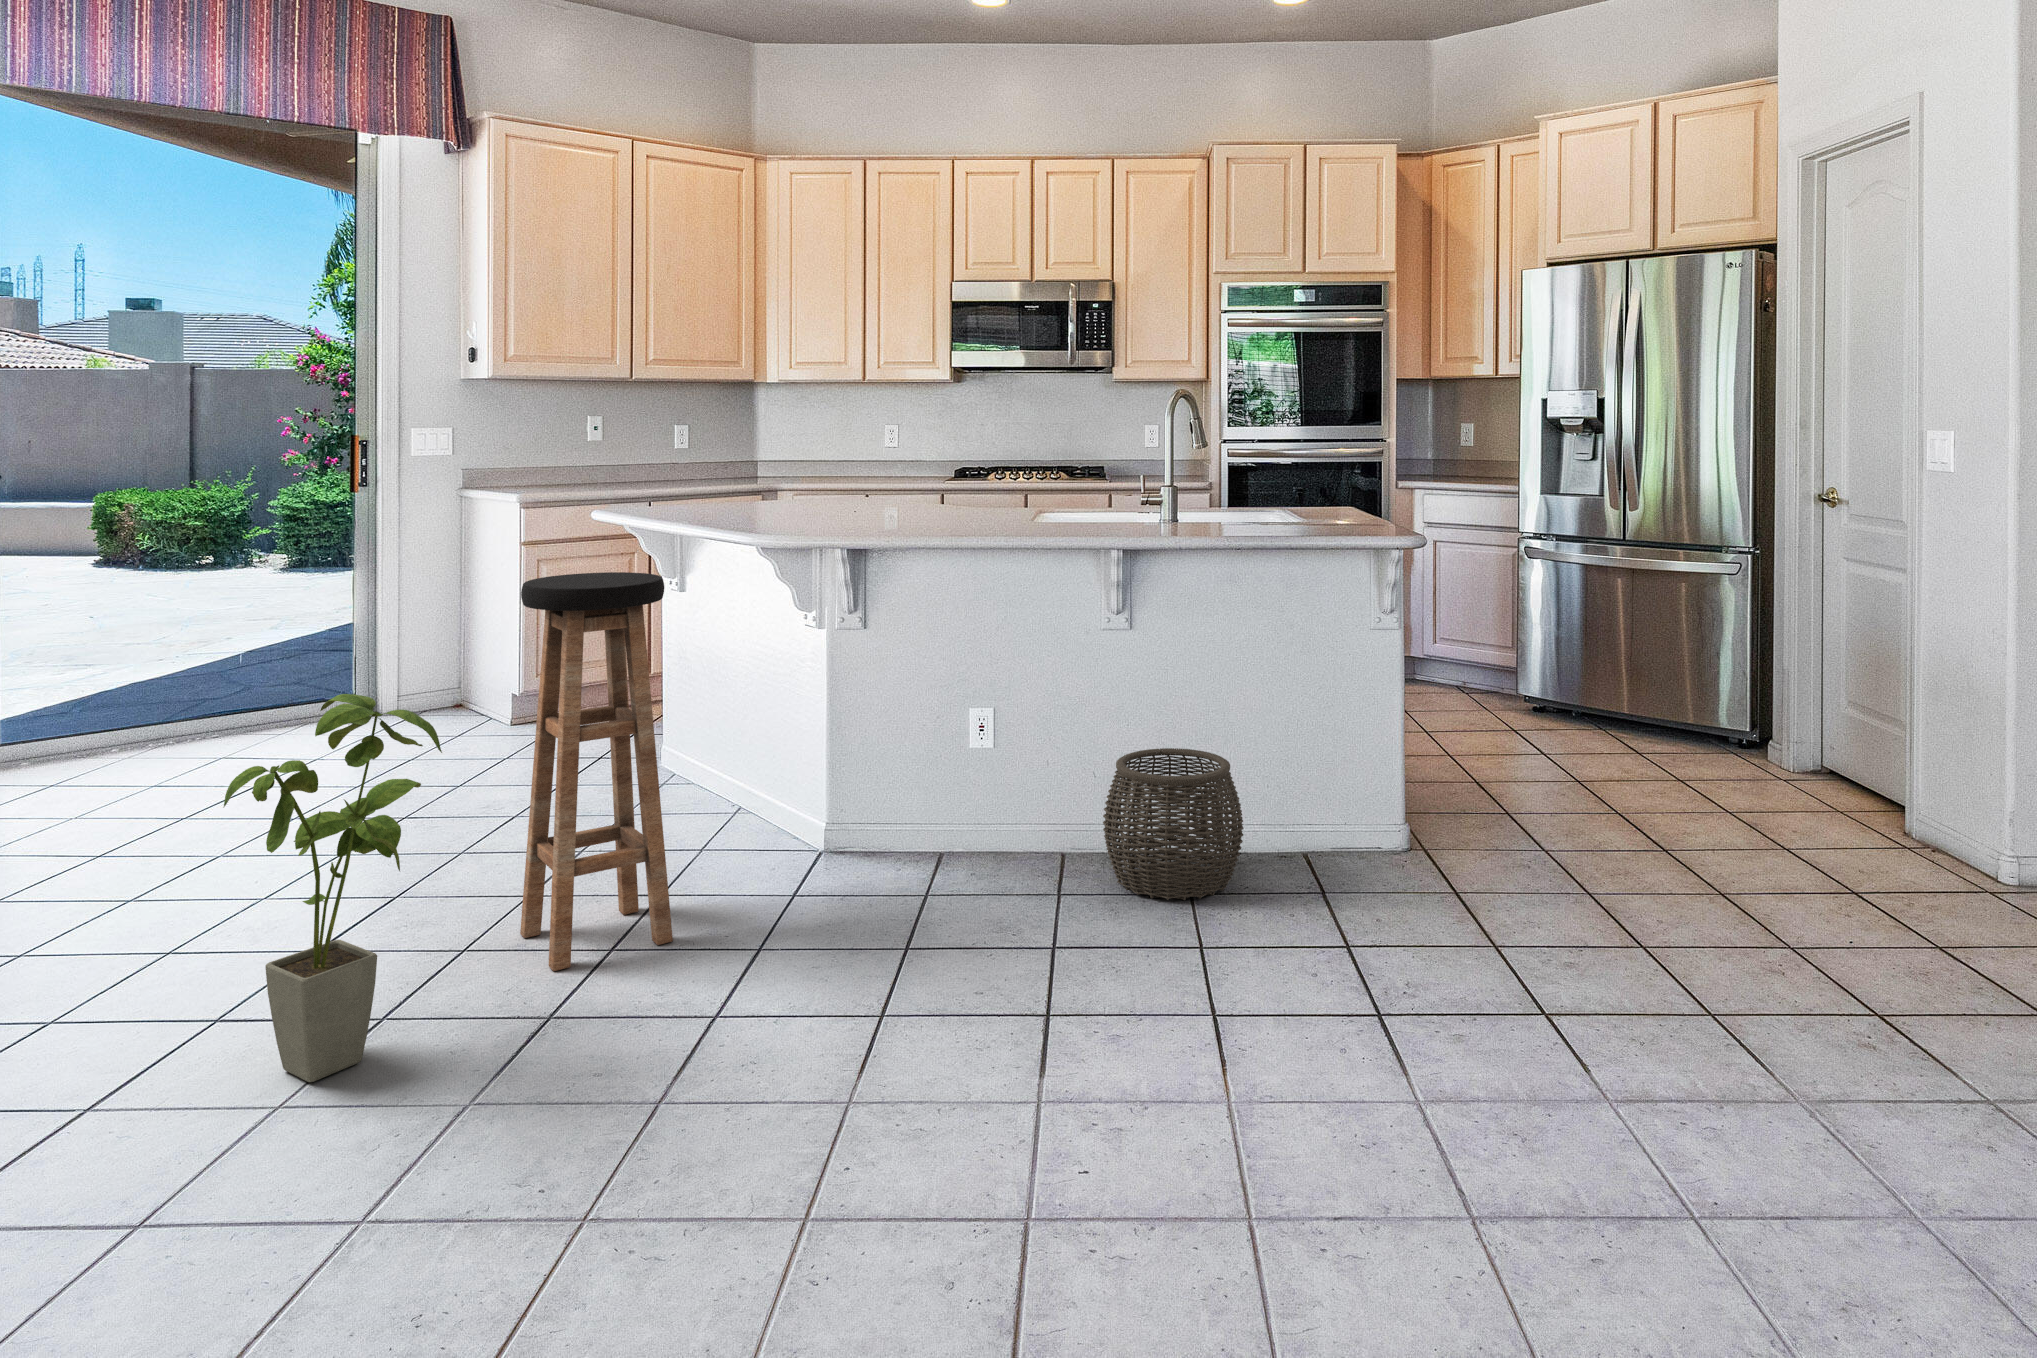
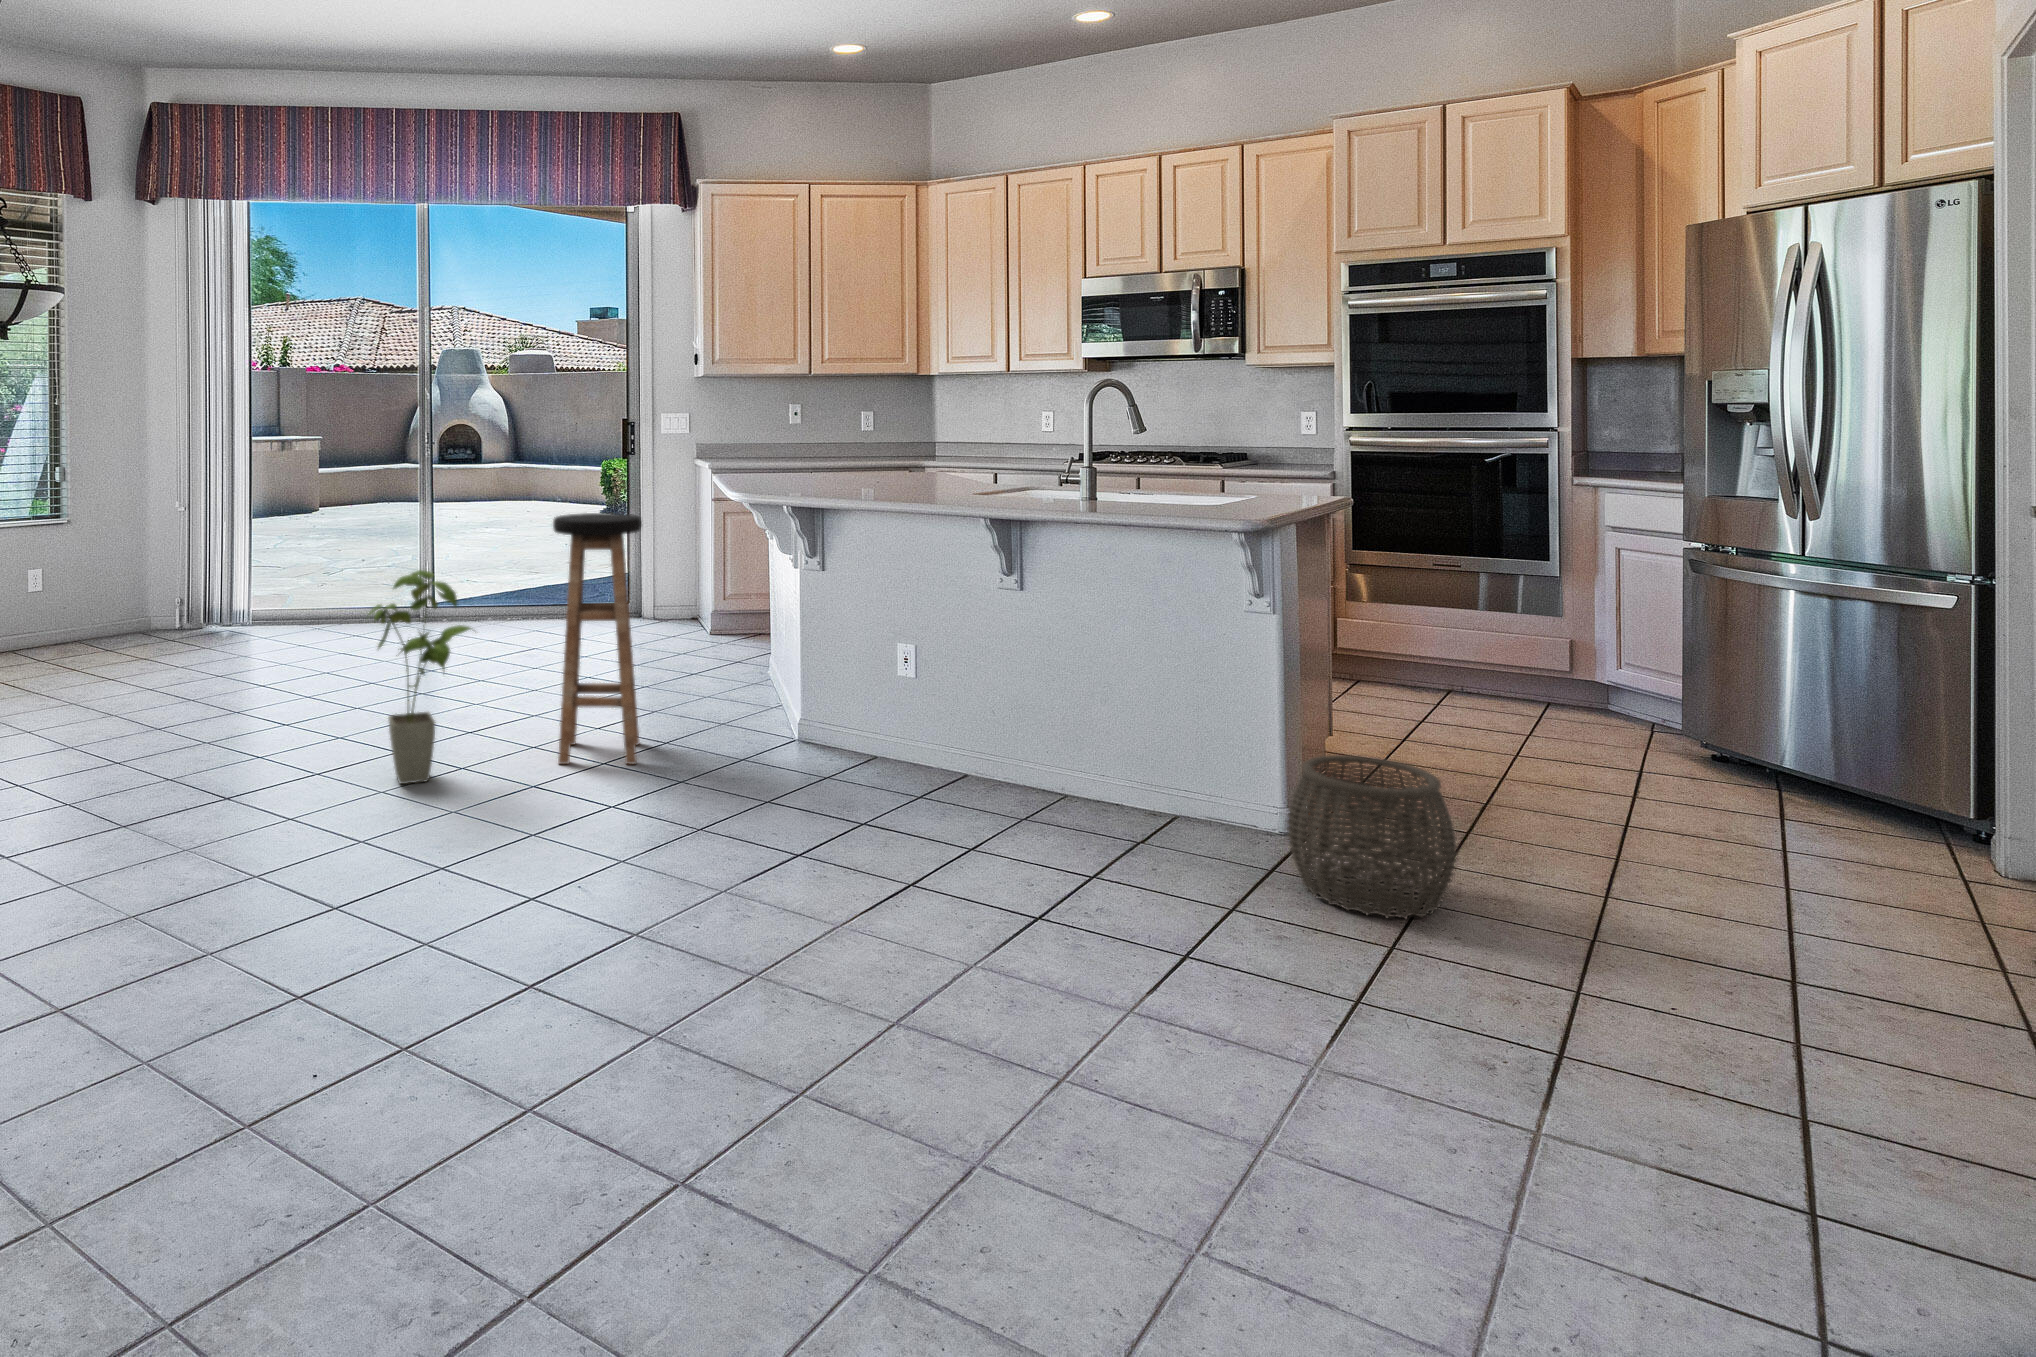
woven basket: present [1103,748,1244,900] -> present [1287,755,1457,919]

